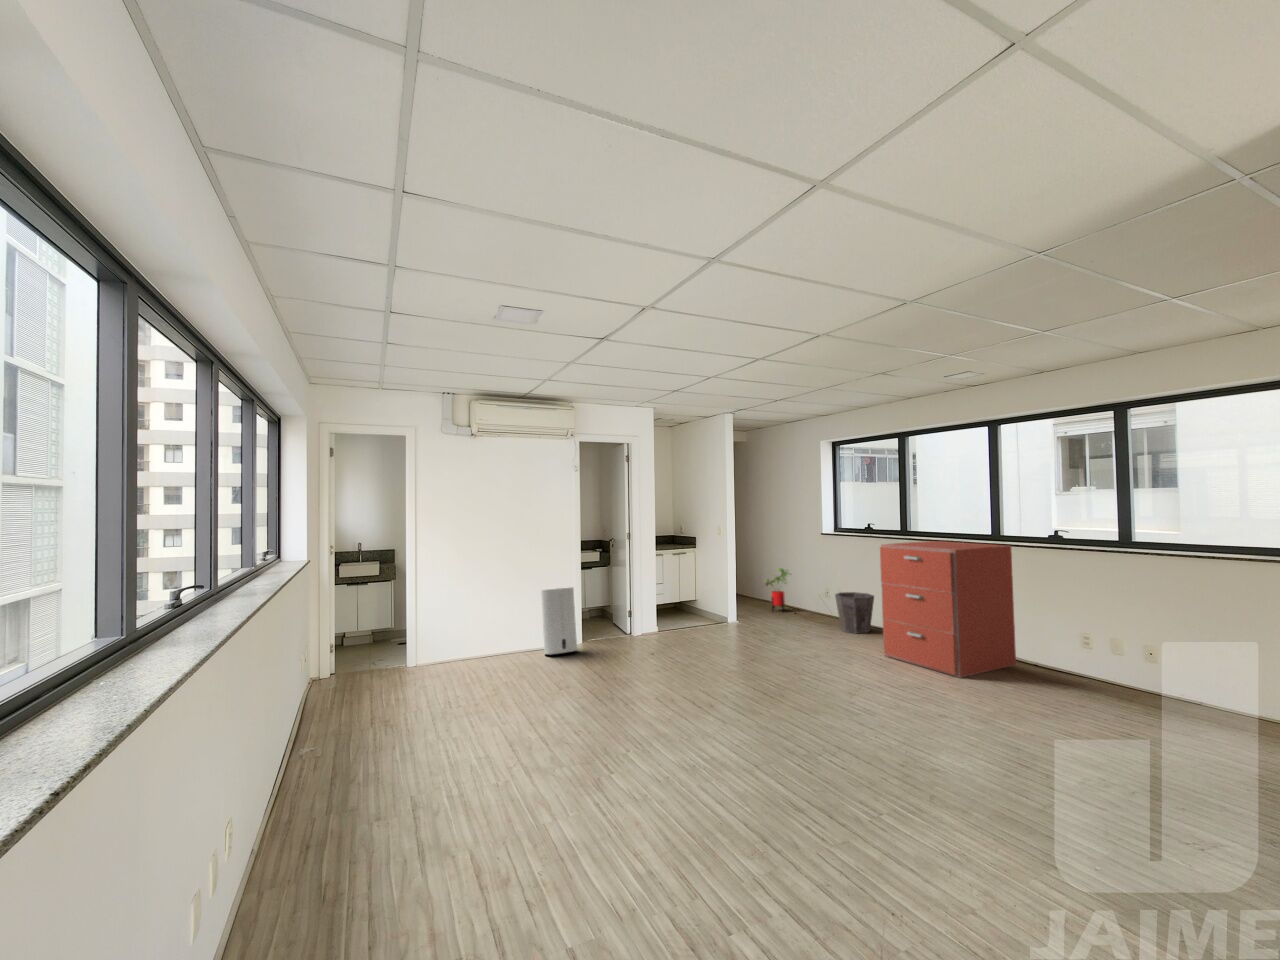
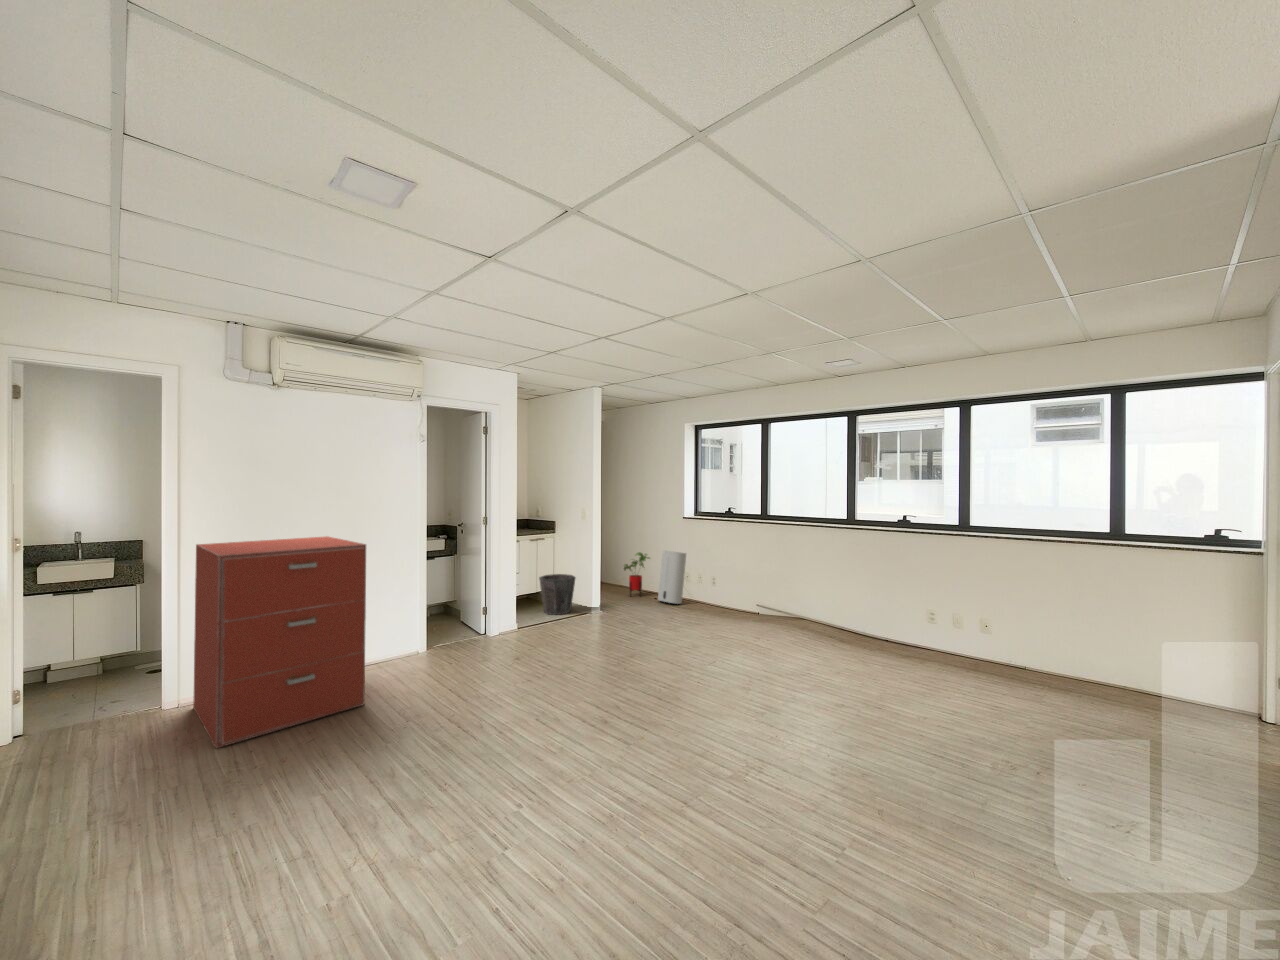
filing cabinet: present [880,541,1016,678] -> present [193,536,366,748]
air purifier: present [541,587,577,654] -> present [658,551,686,604]
waste bin: present [835,592,874,633] -> present [539,574,575,615]

